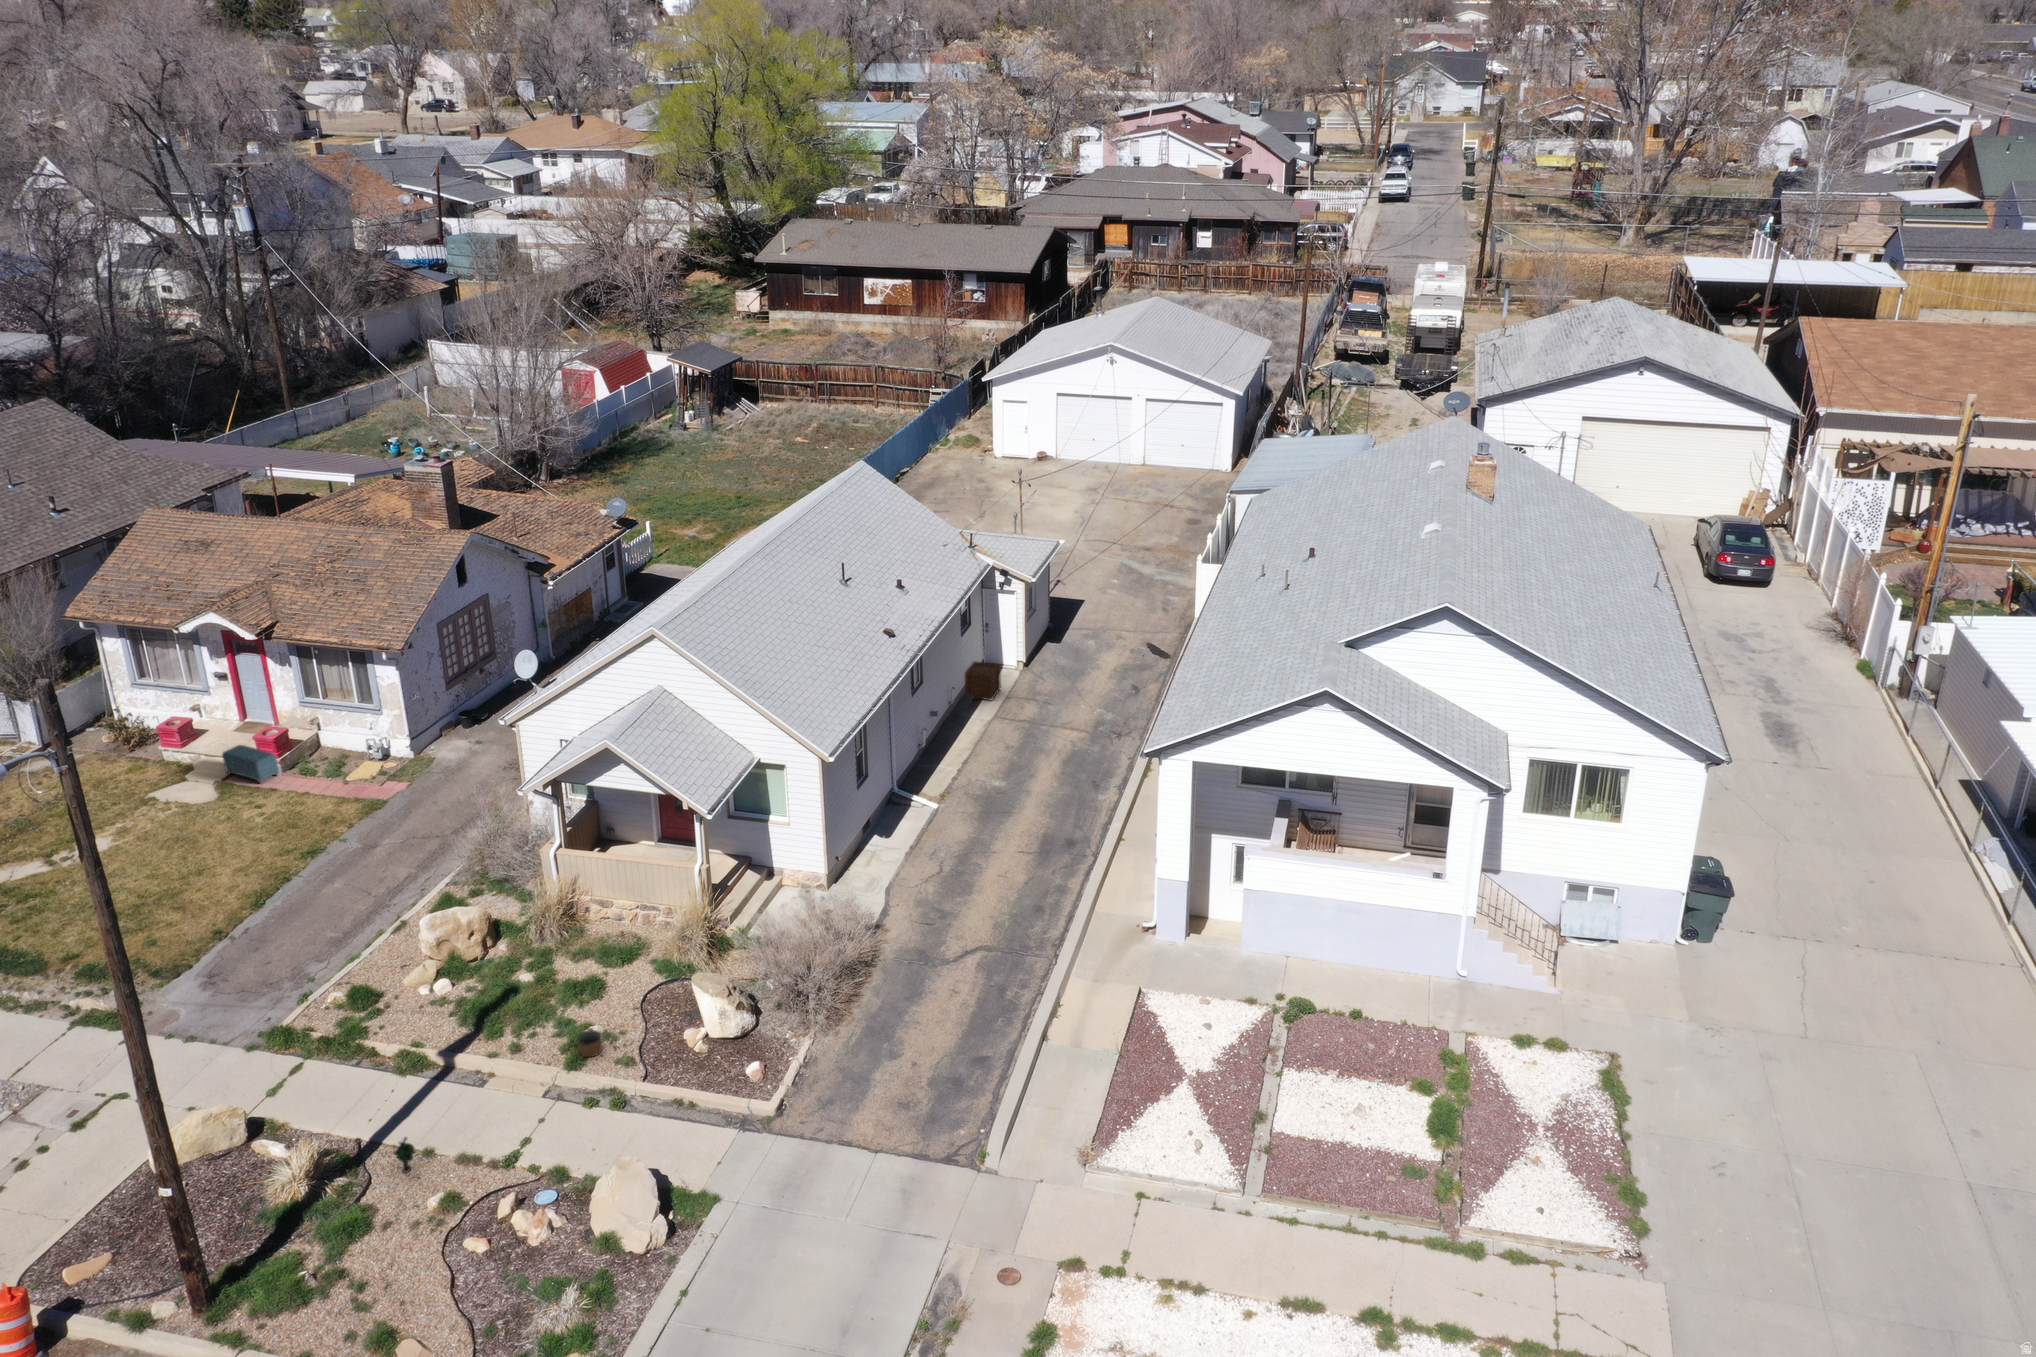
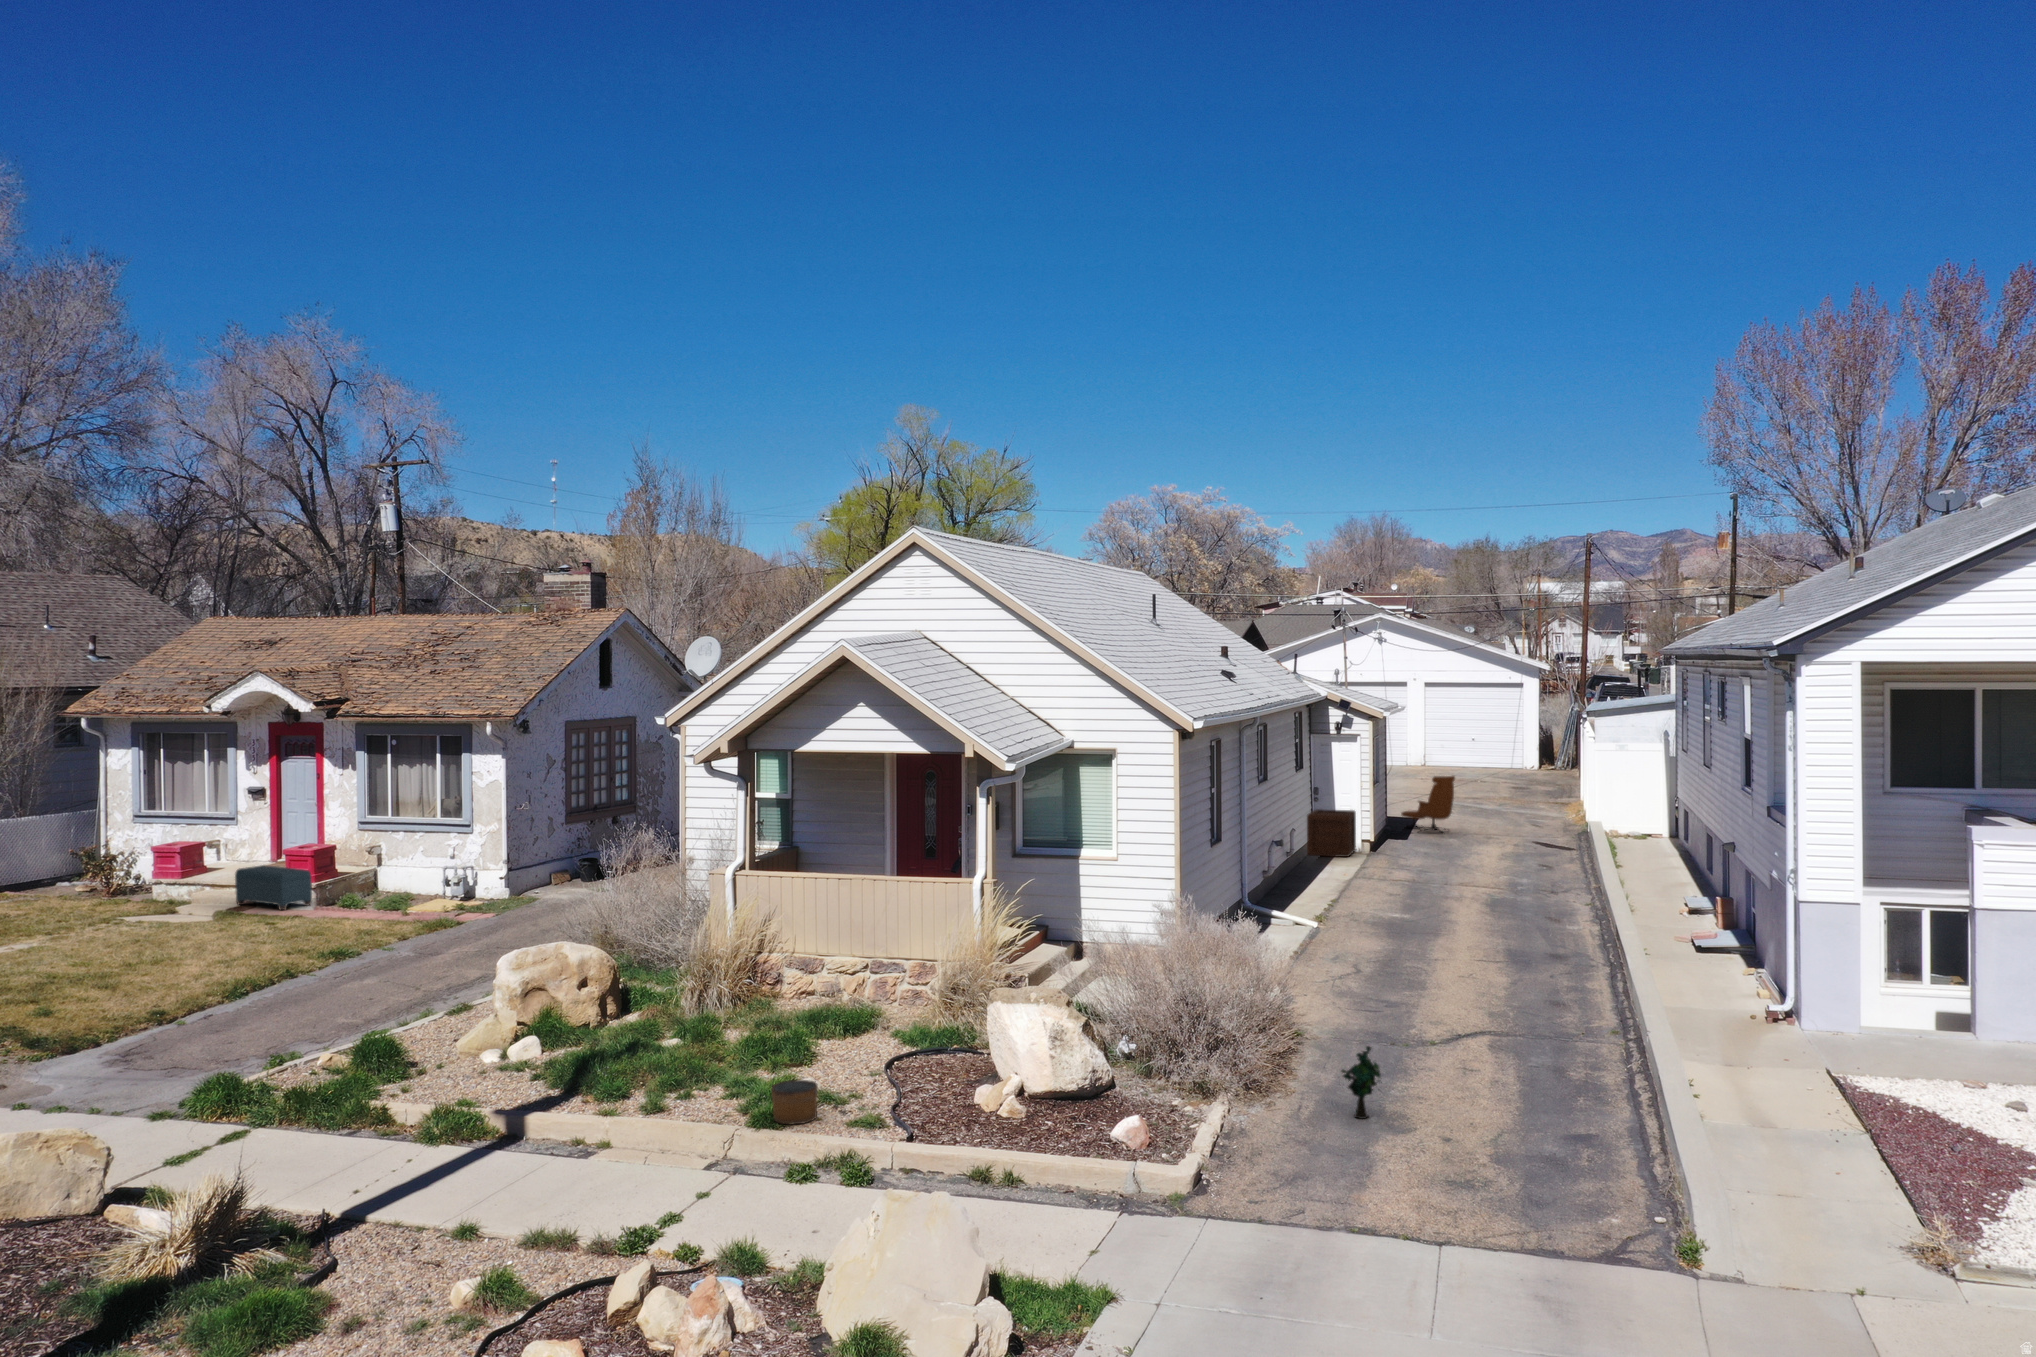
lounge chair: none [1047,621,1080,659] -> present [1401,776,1455,830]
decorative plant: present [394,1138,416,1172] -> present [1342,1046,1381,1119]

